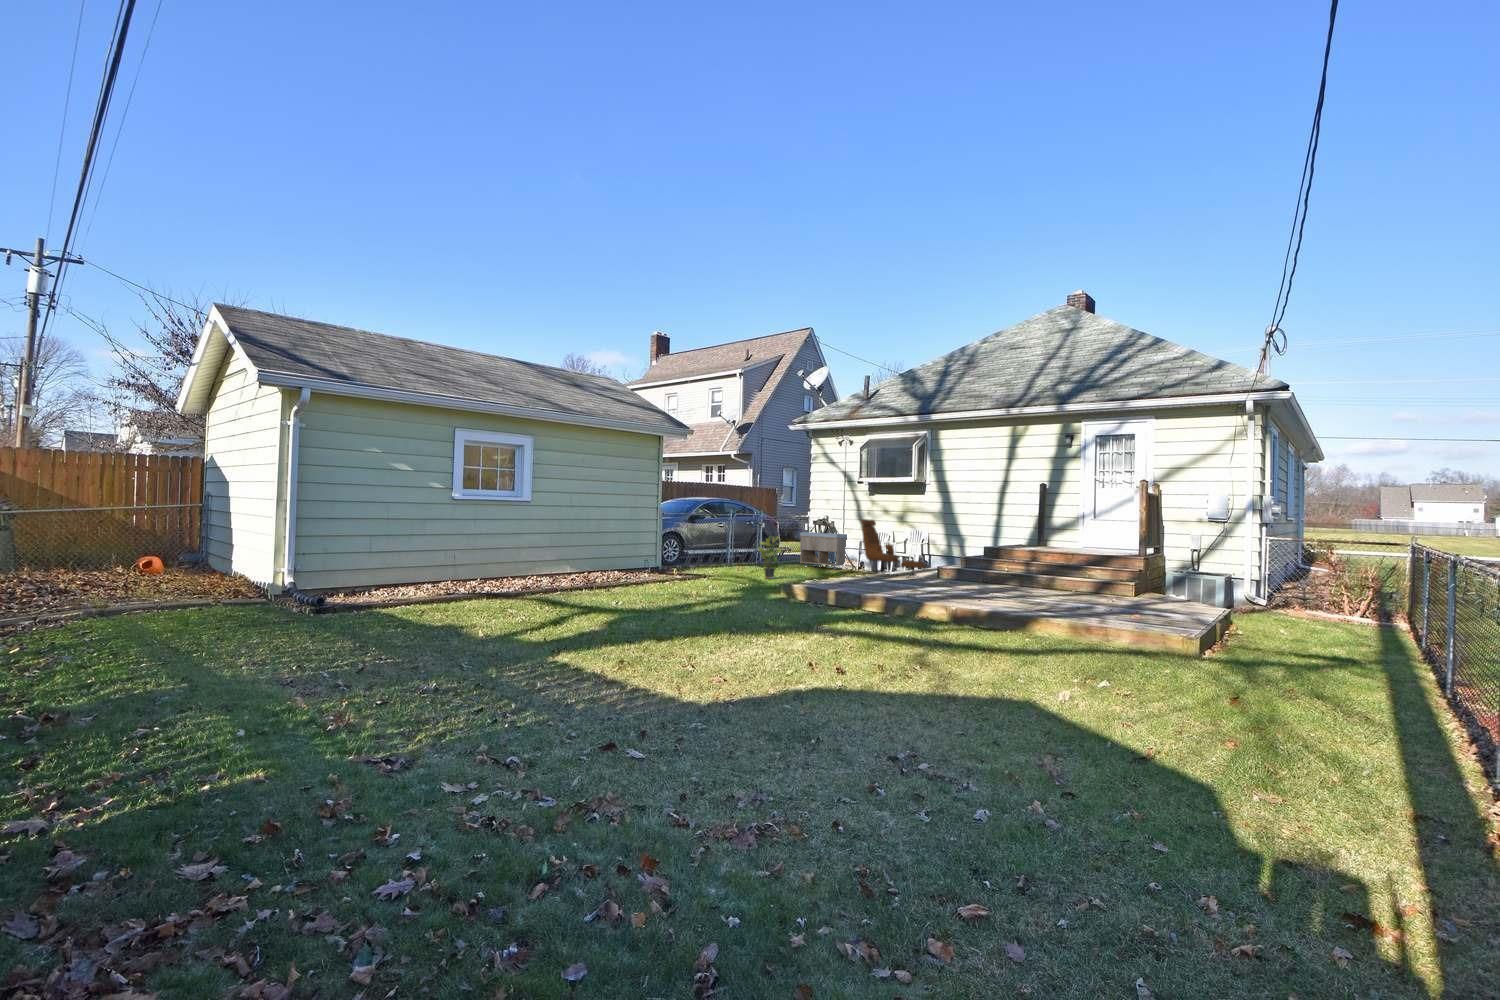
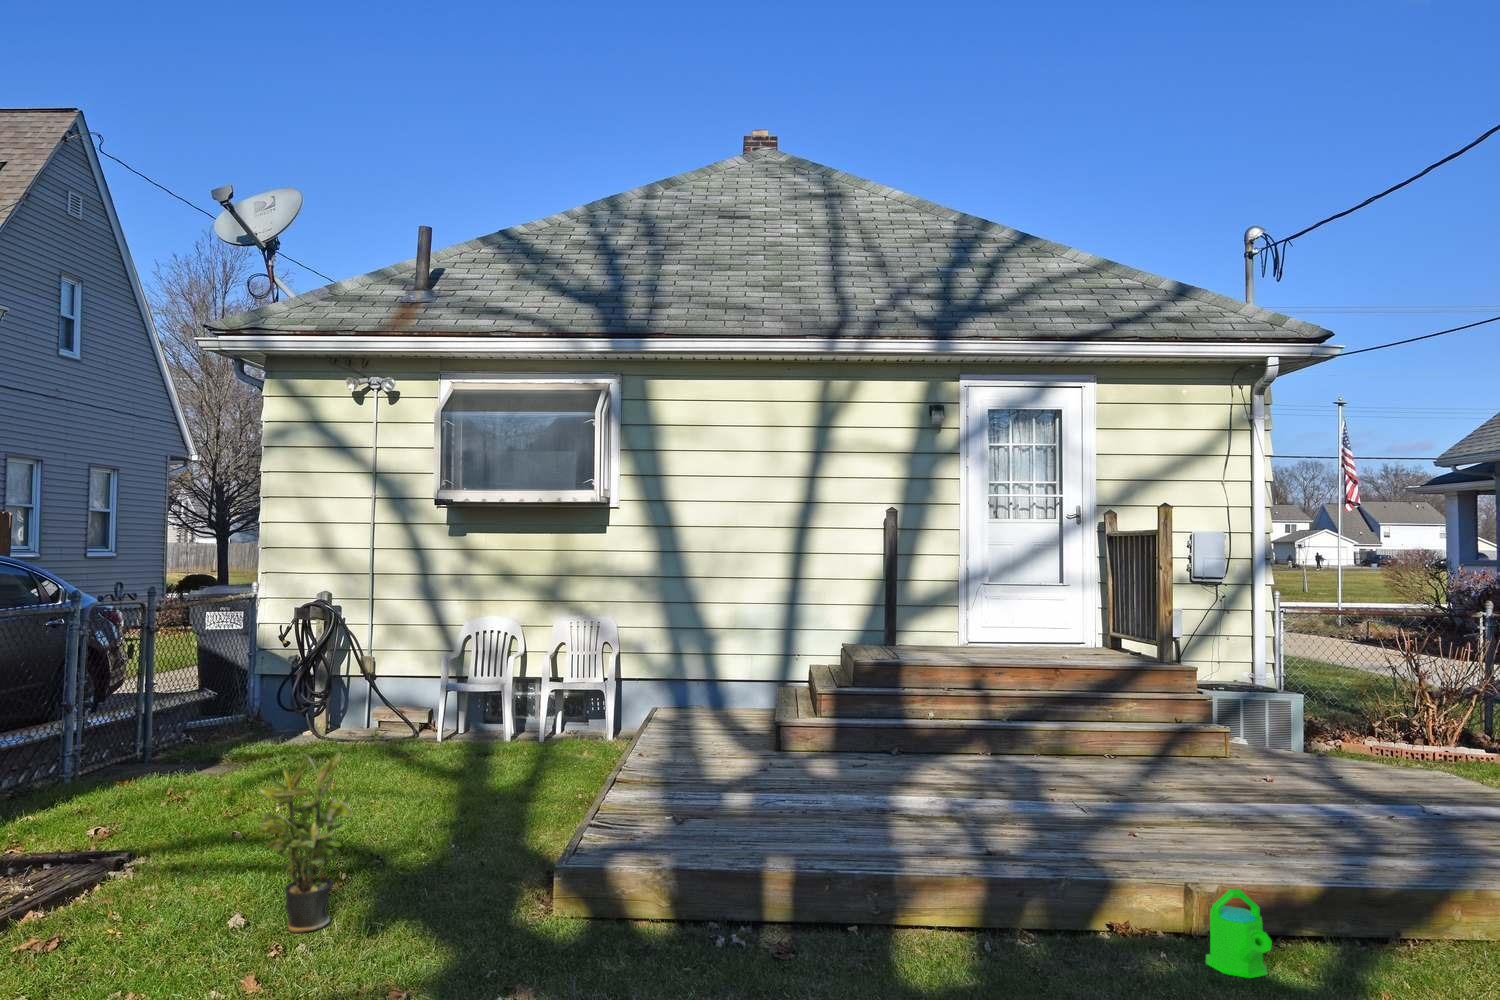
lounge chair: present [861,519,926,576] -> none [463,602,644,757]
storage bench: present [800,532,847,569] -> none [253,638,404,741]
watering can: none [979,584,998,608] -> present [1206,889,1272,978]

